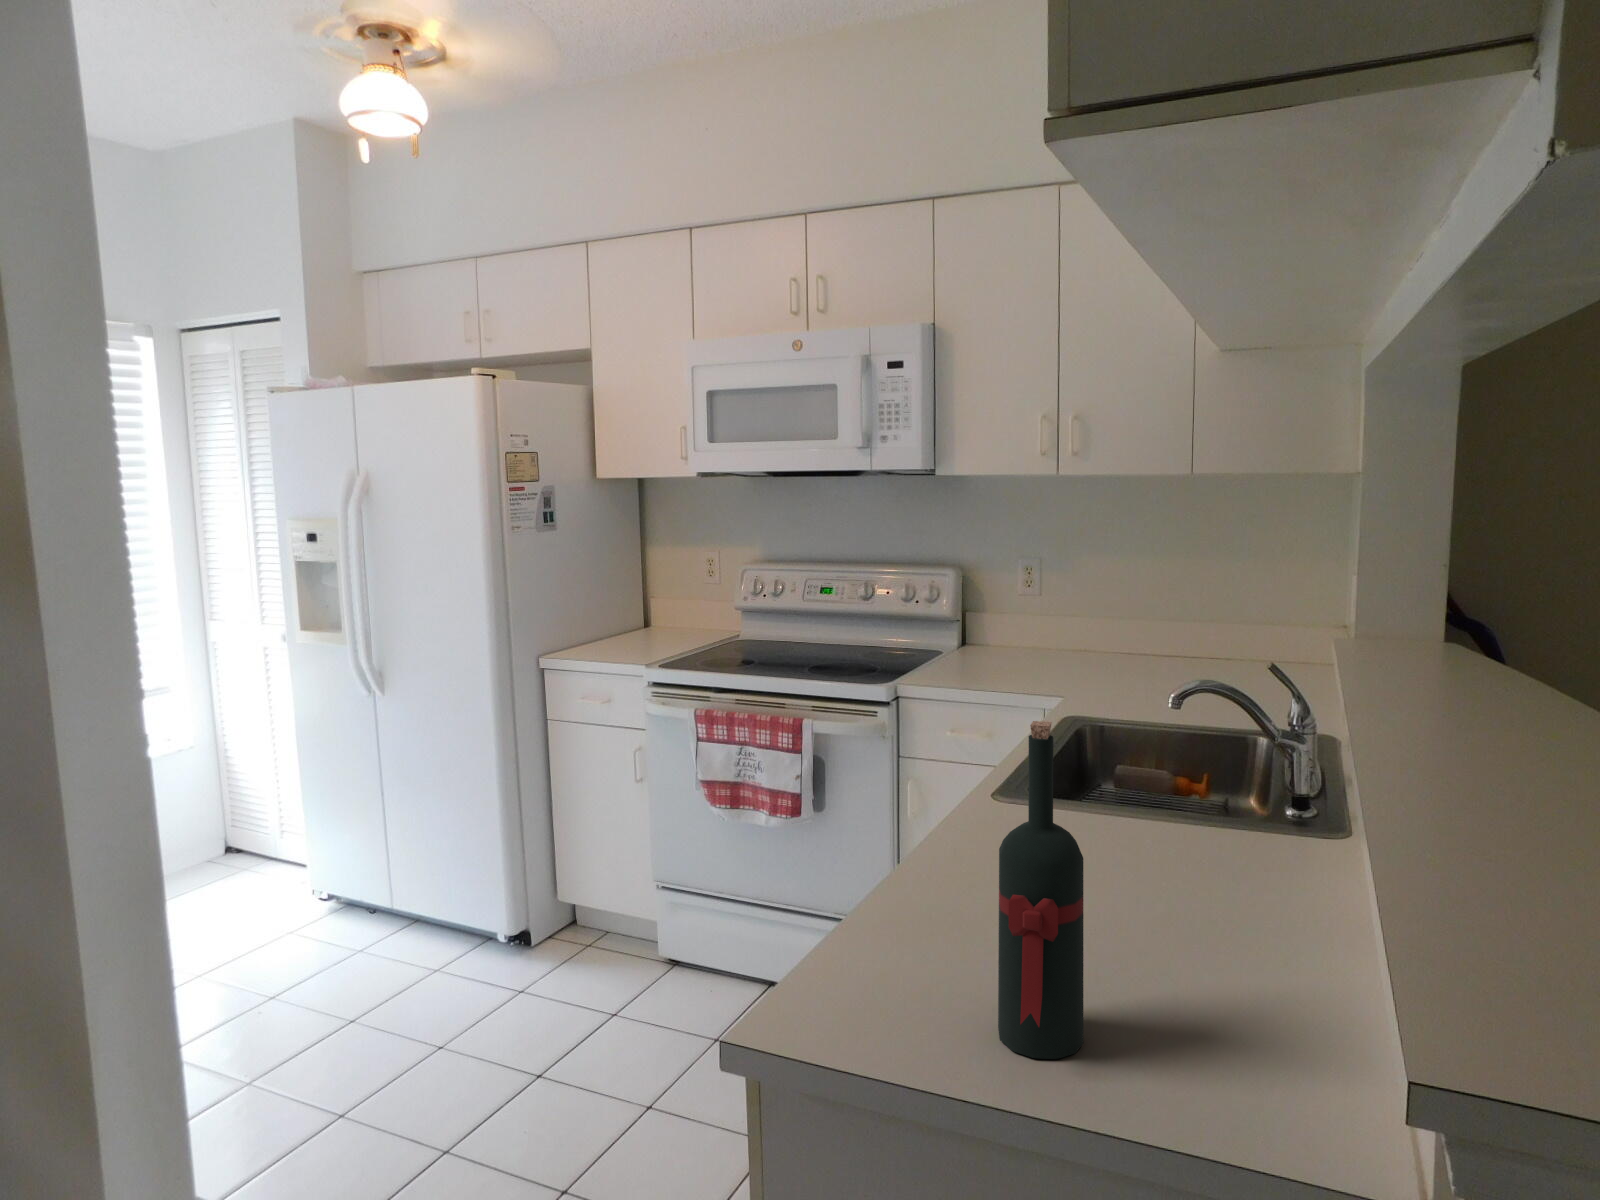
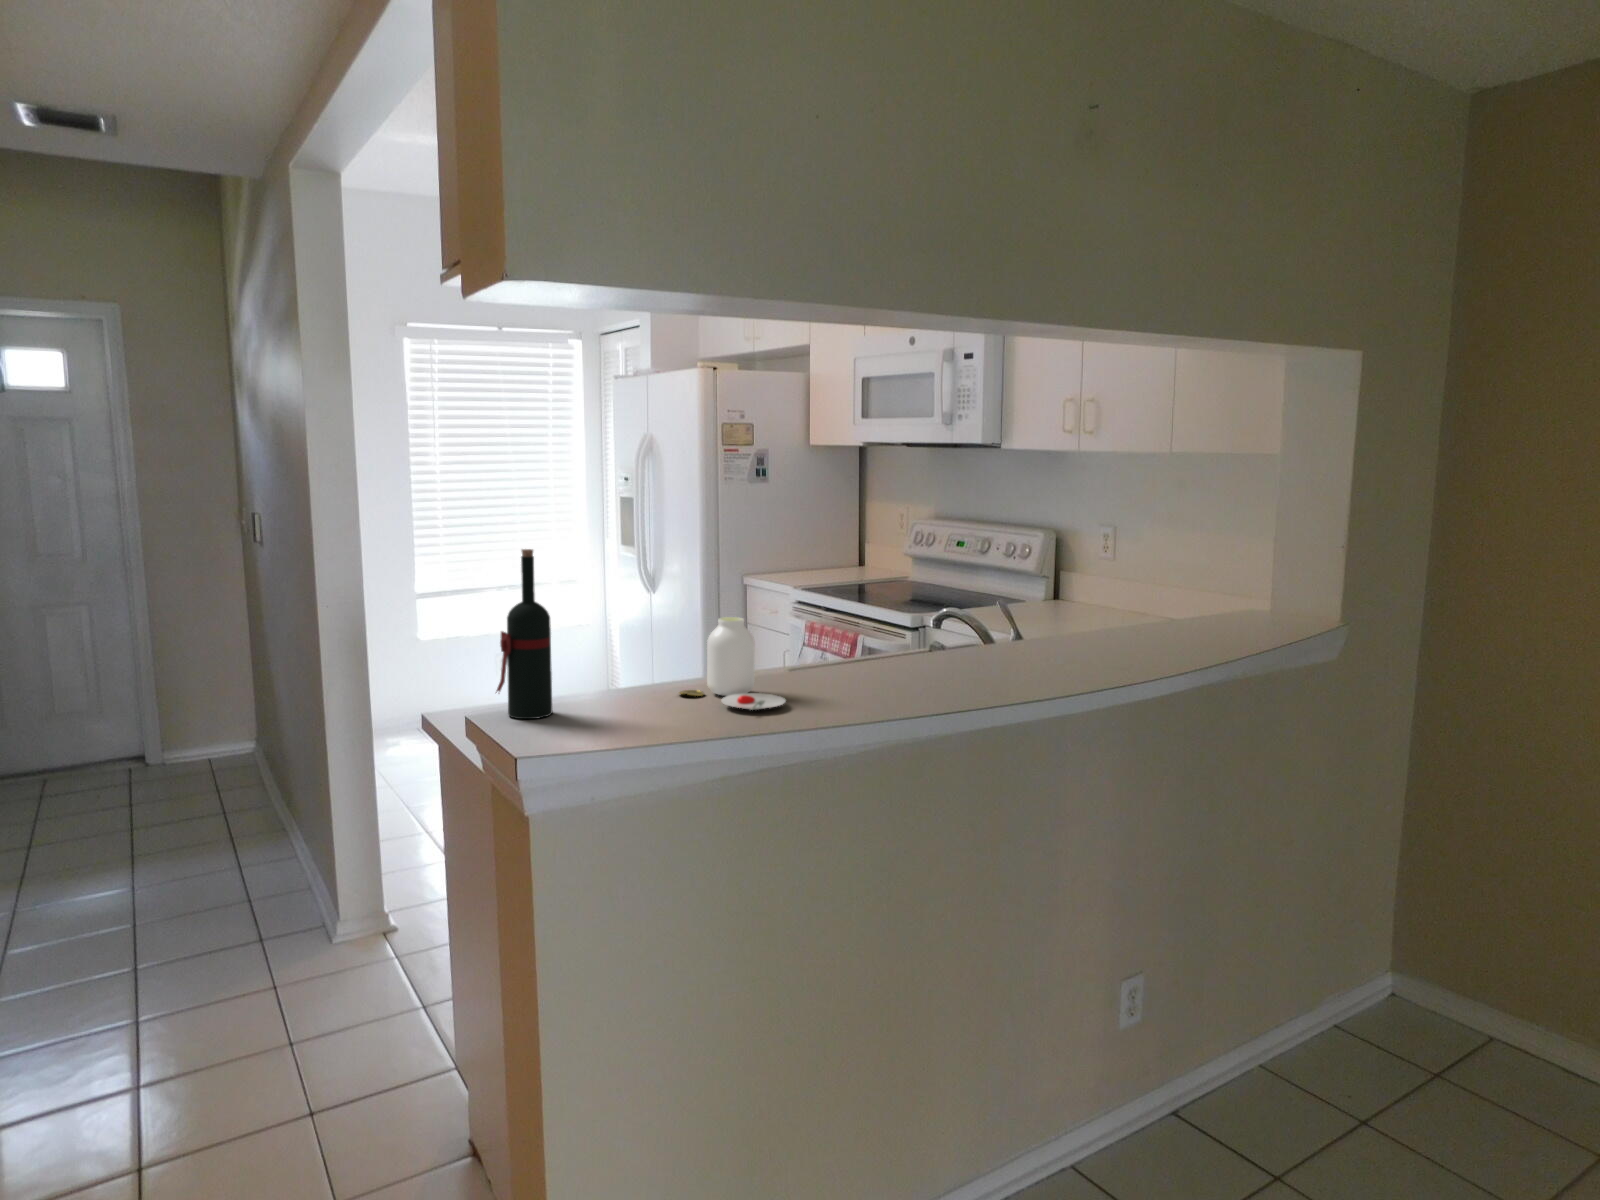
jar: none [1079,762,1300,917] -> present [679,617,786,710]

